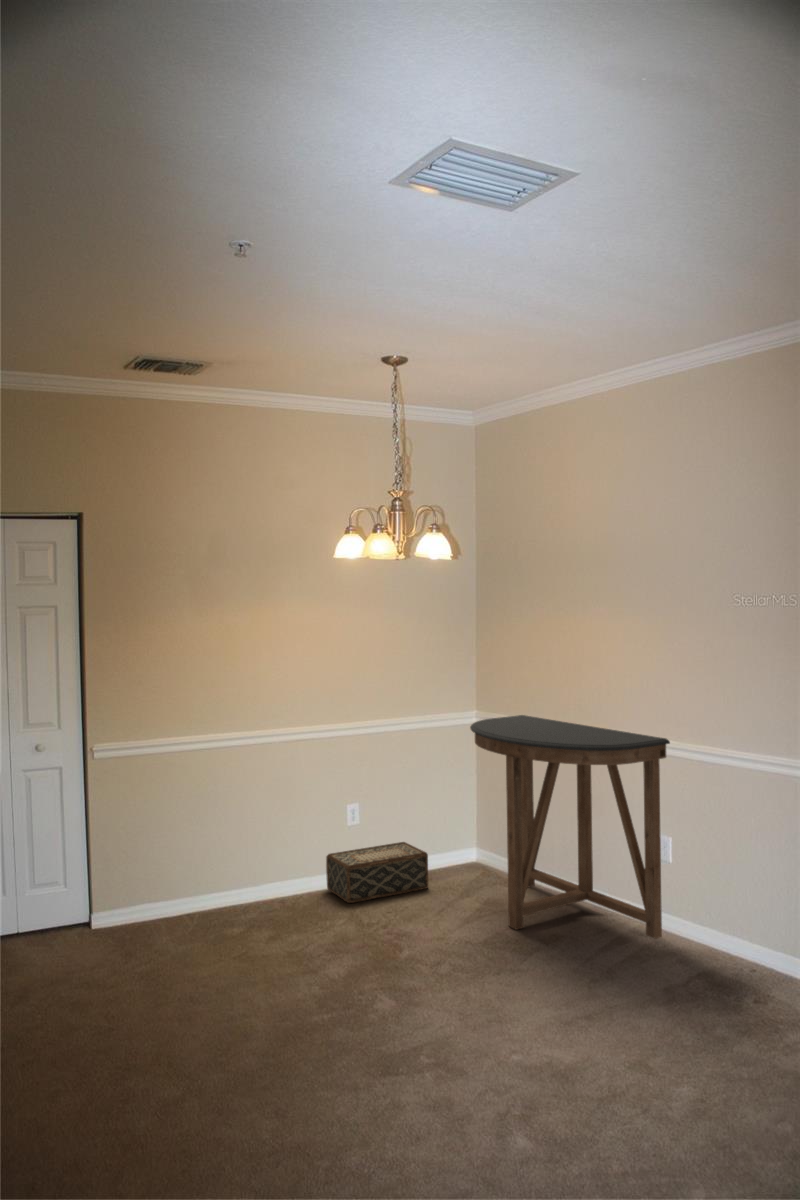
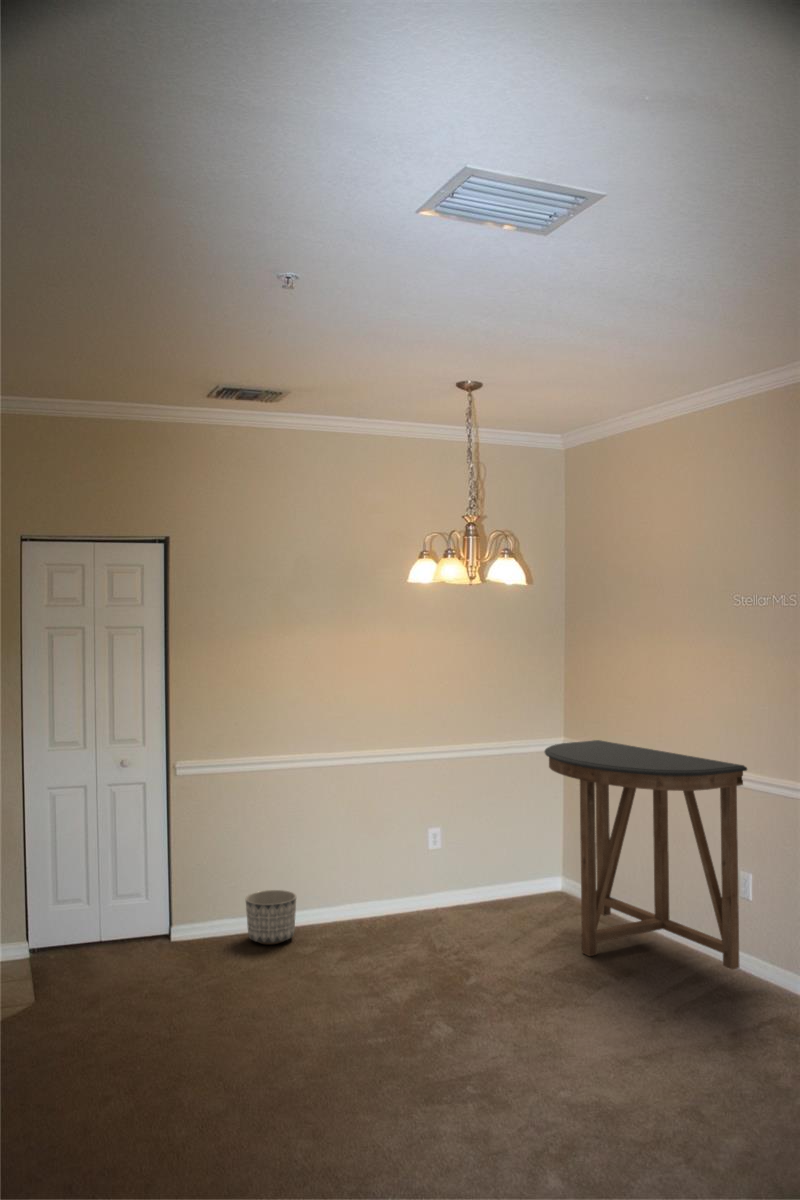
woven basket: present [326,842,428,903] -> none [400,866,502,925]
planter: none [169,873,221,928] -> present [246,890,296,944]

